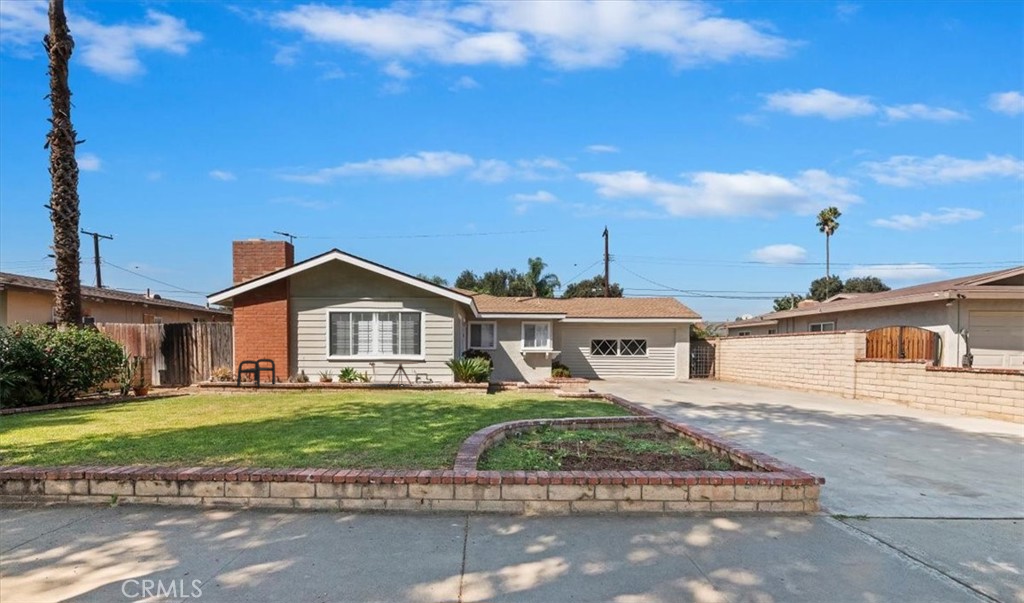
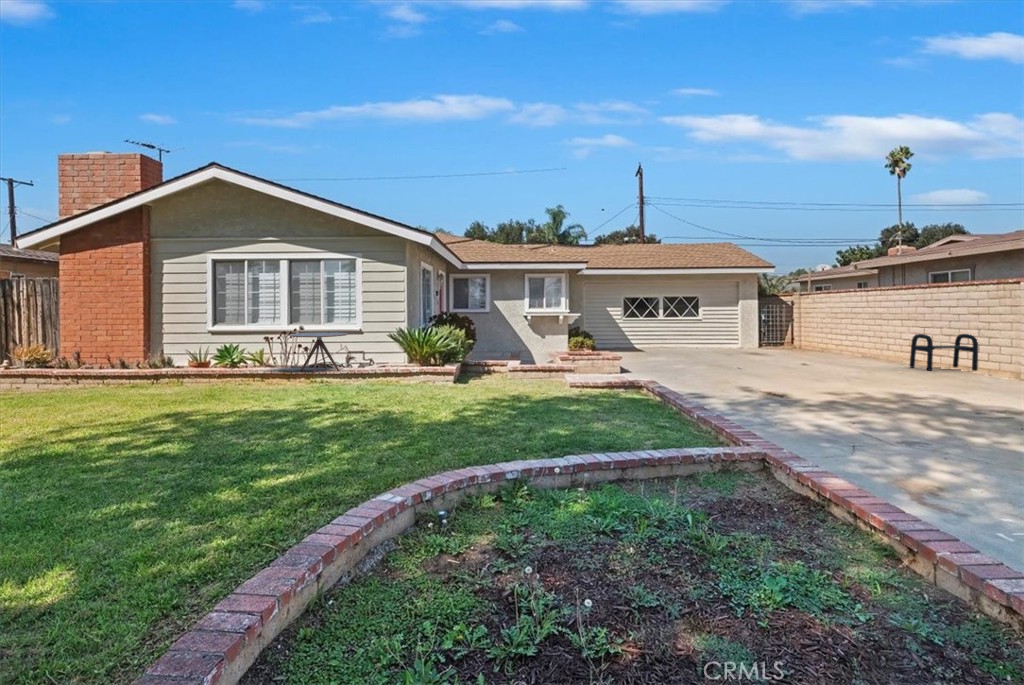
bench: present [237,359,275,387] -> present [910,334,978,371]

